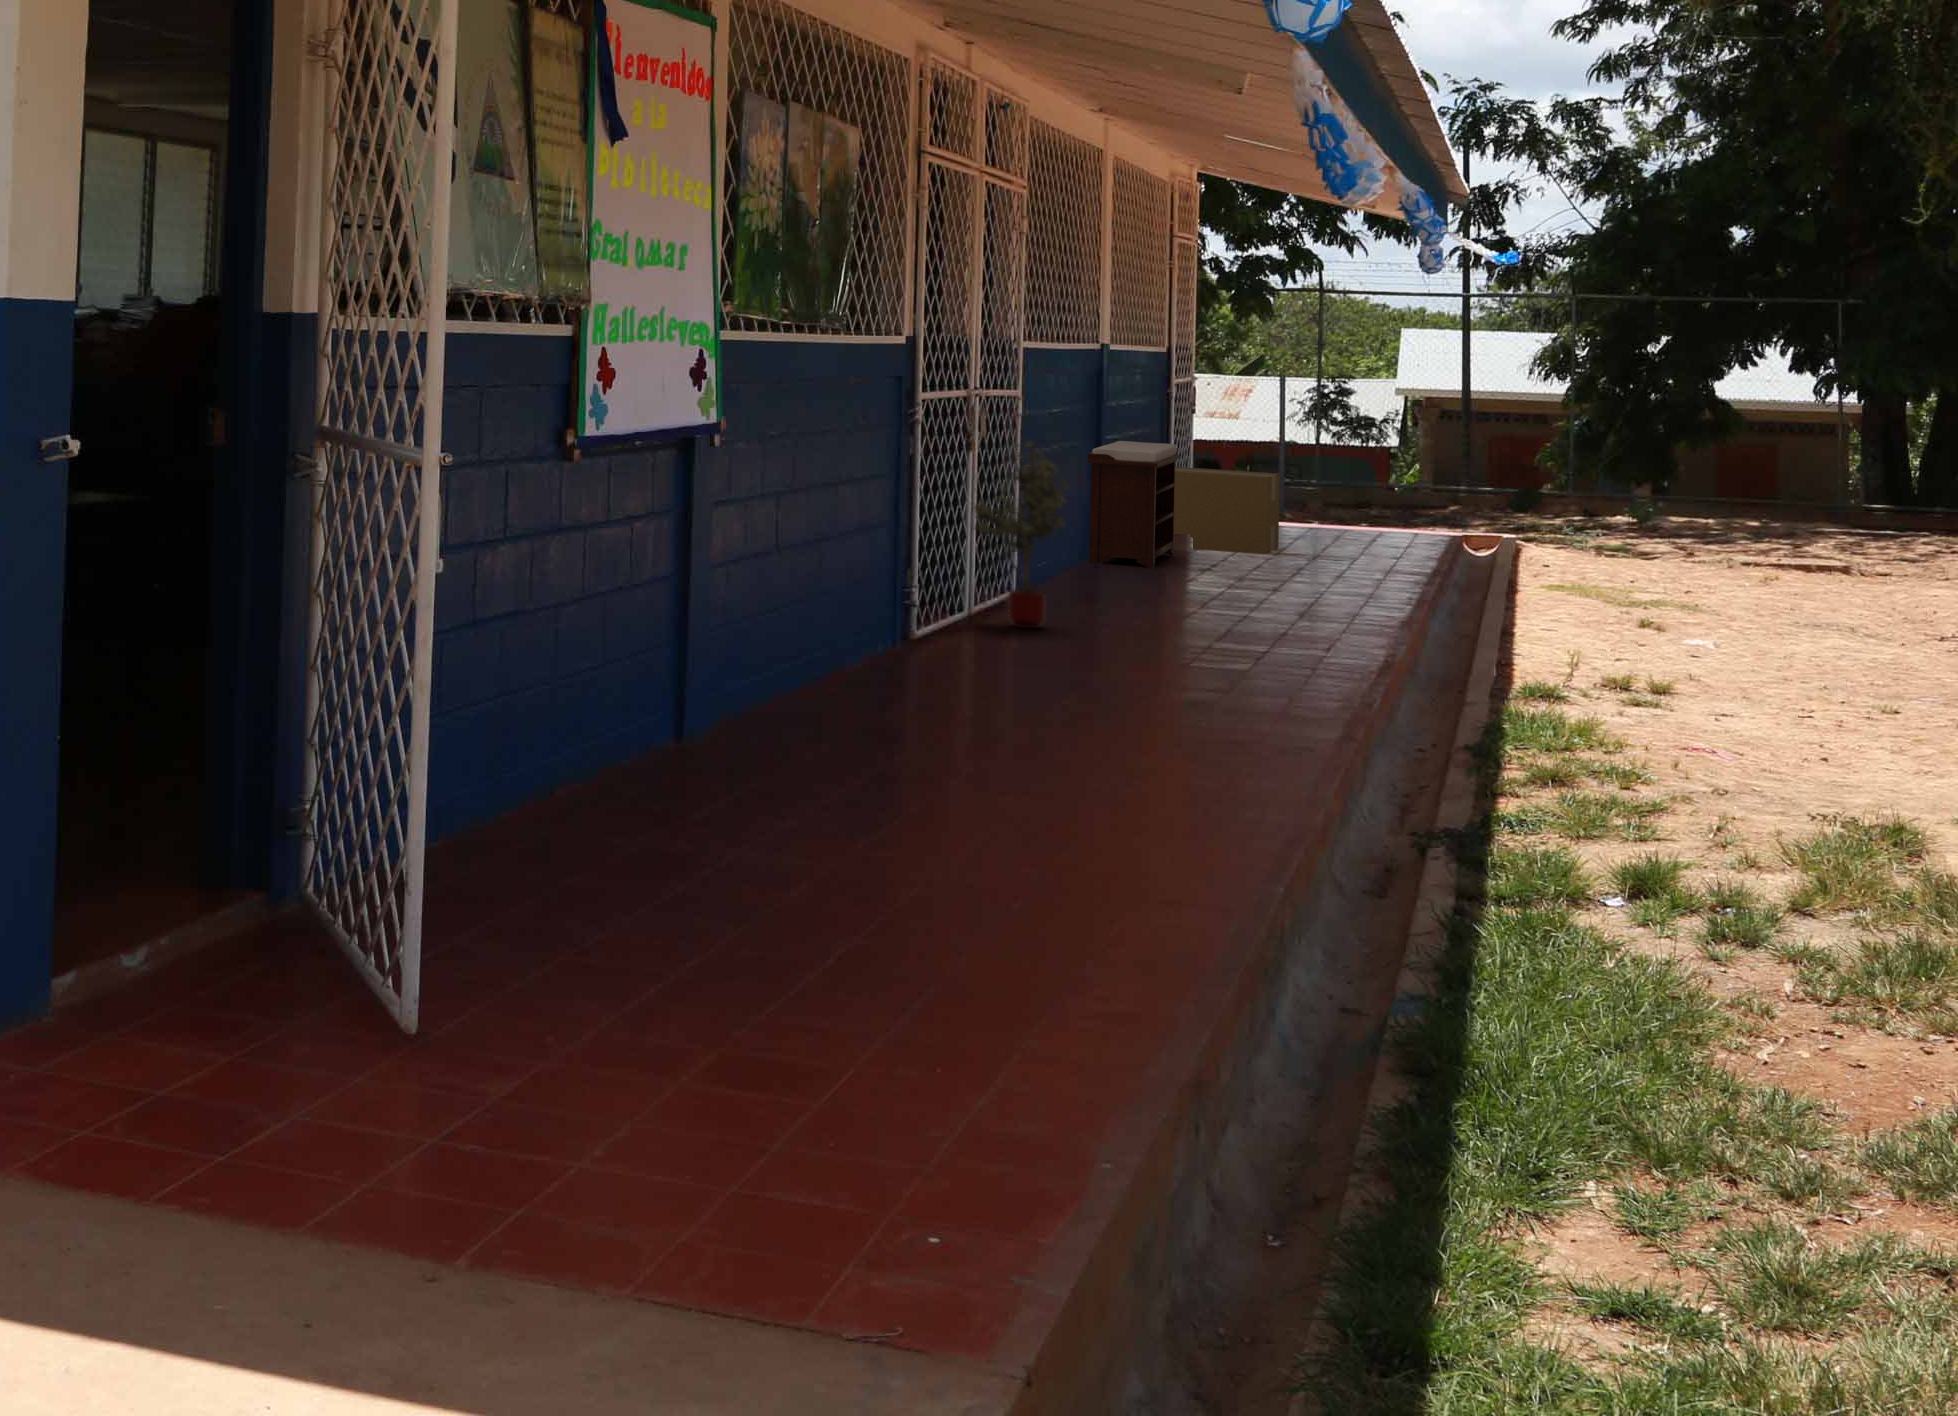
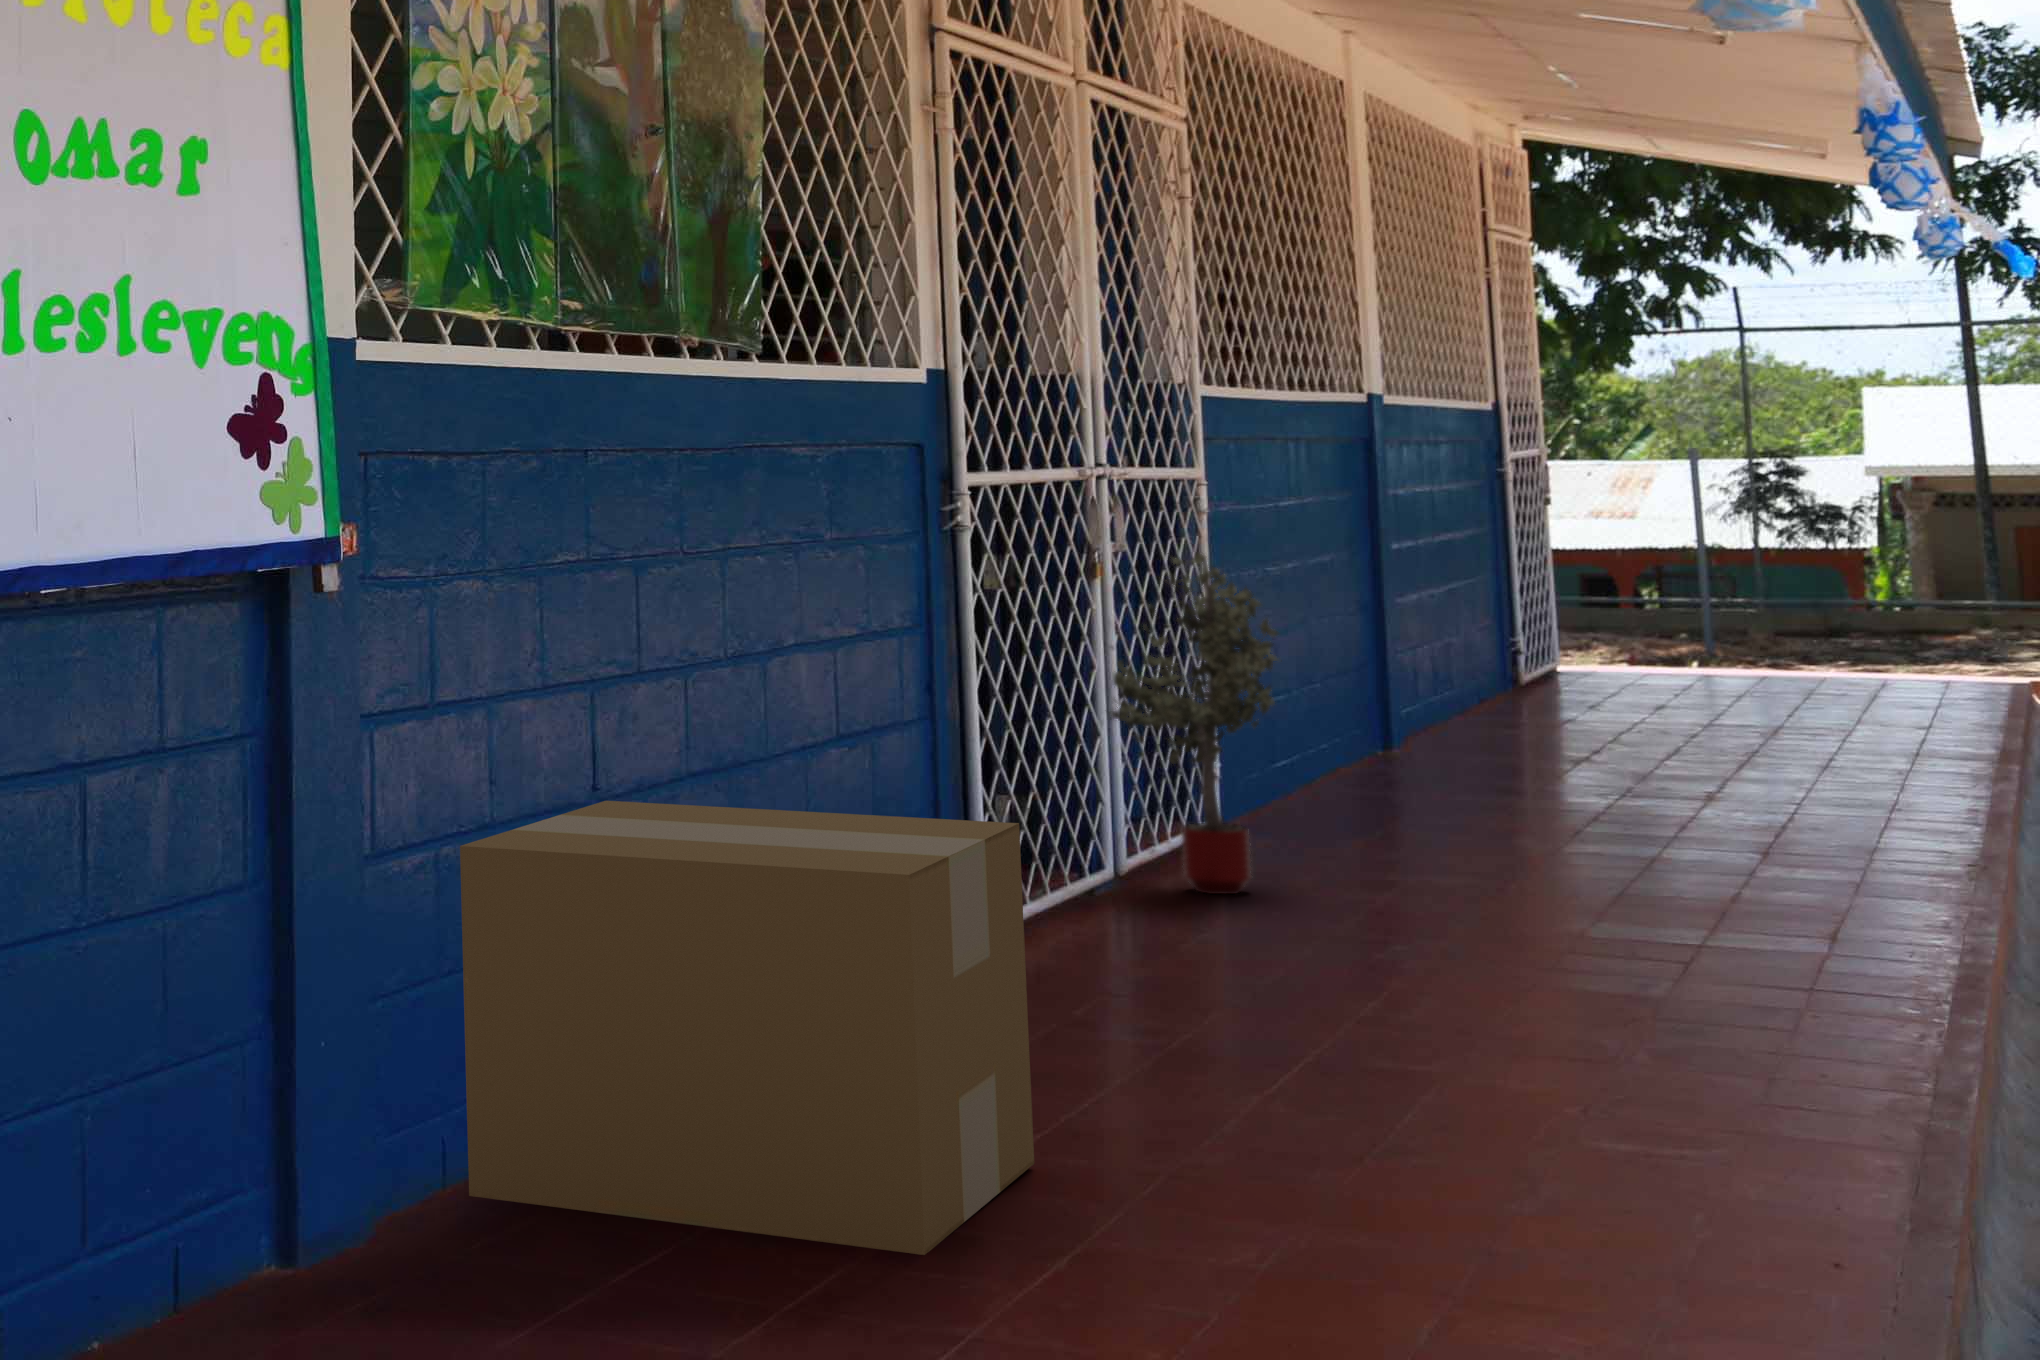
bench: present [1088,441,1179,568] -> none [1354,551,1517,761]
cardboard box: present [1174,467,1280,554] -> present [460,801,1034,1255]

